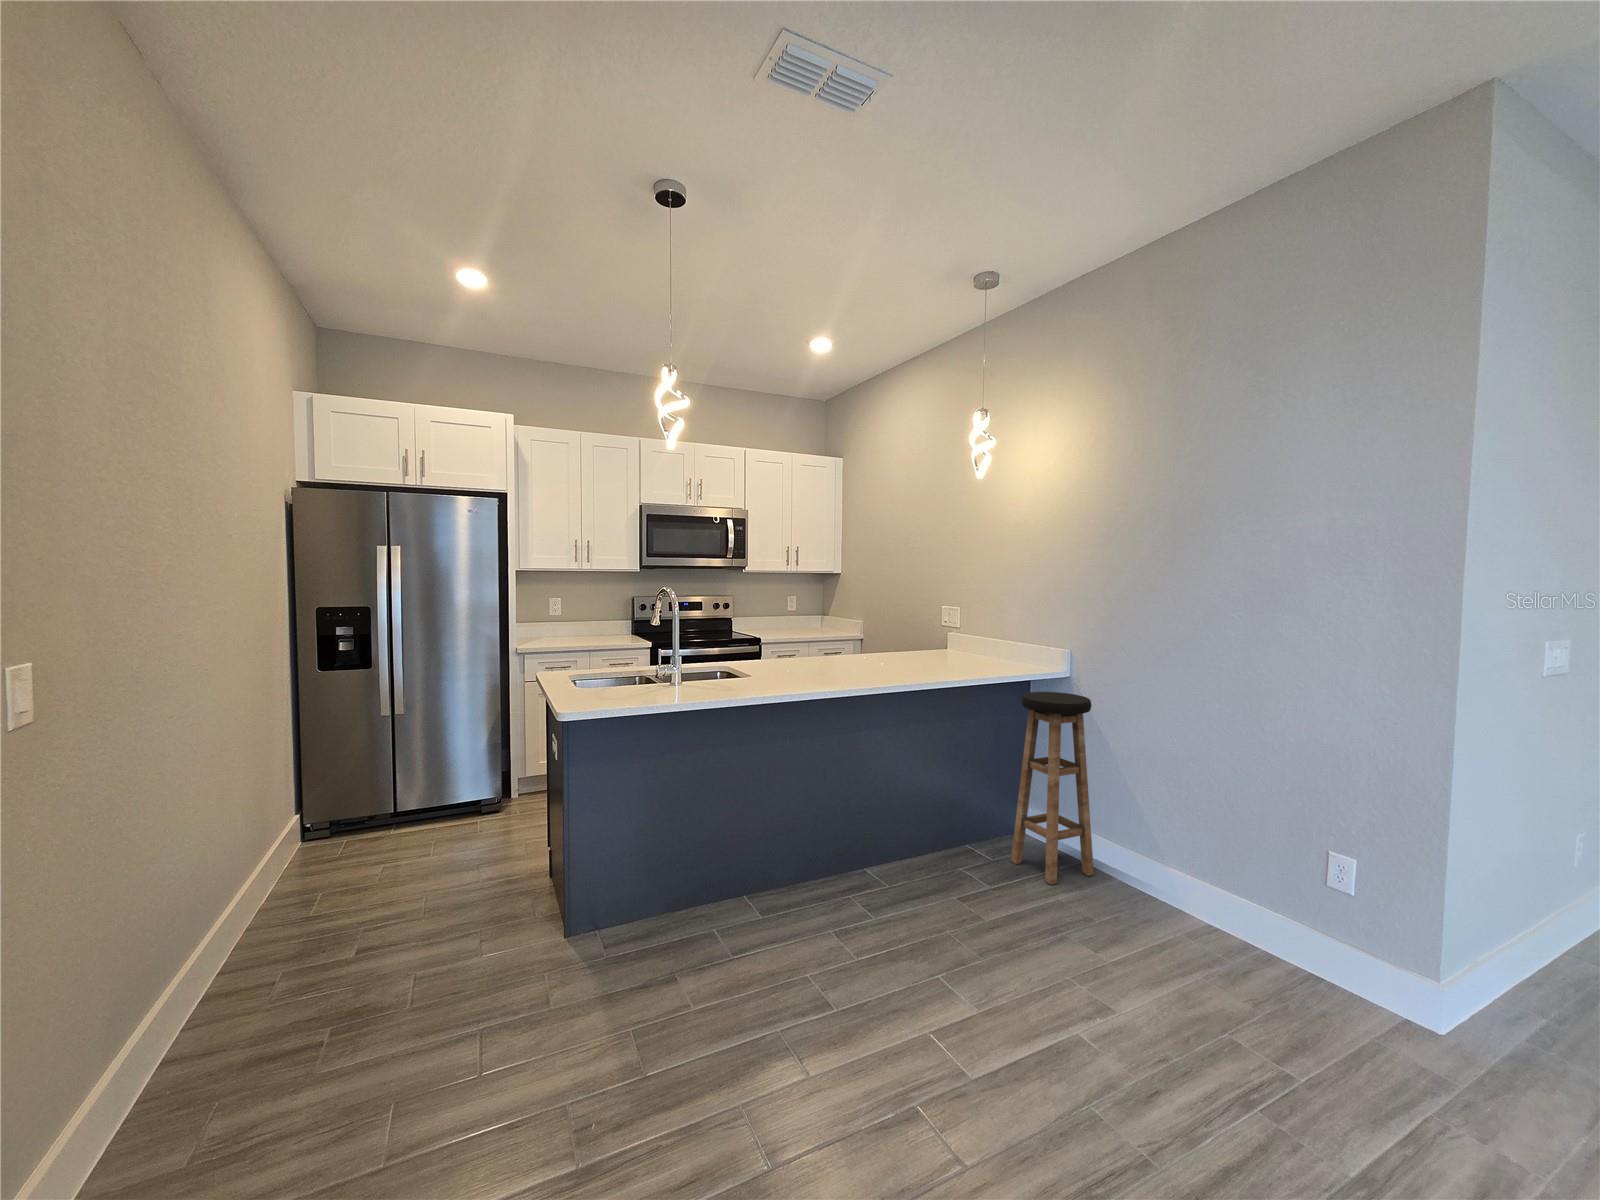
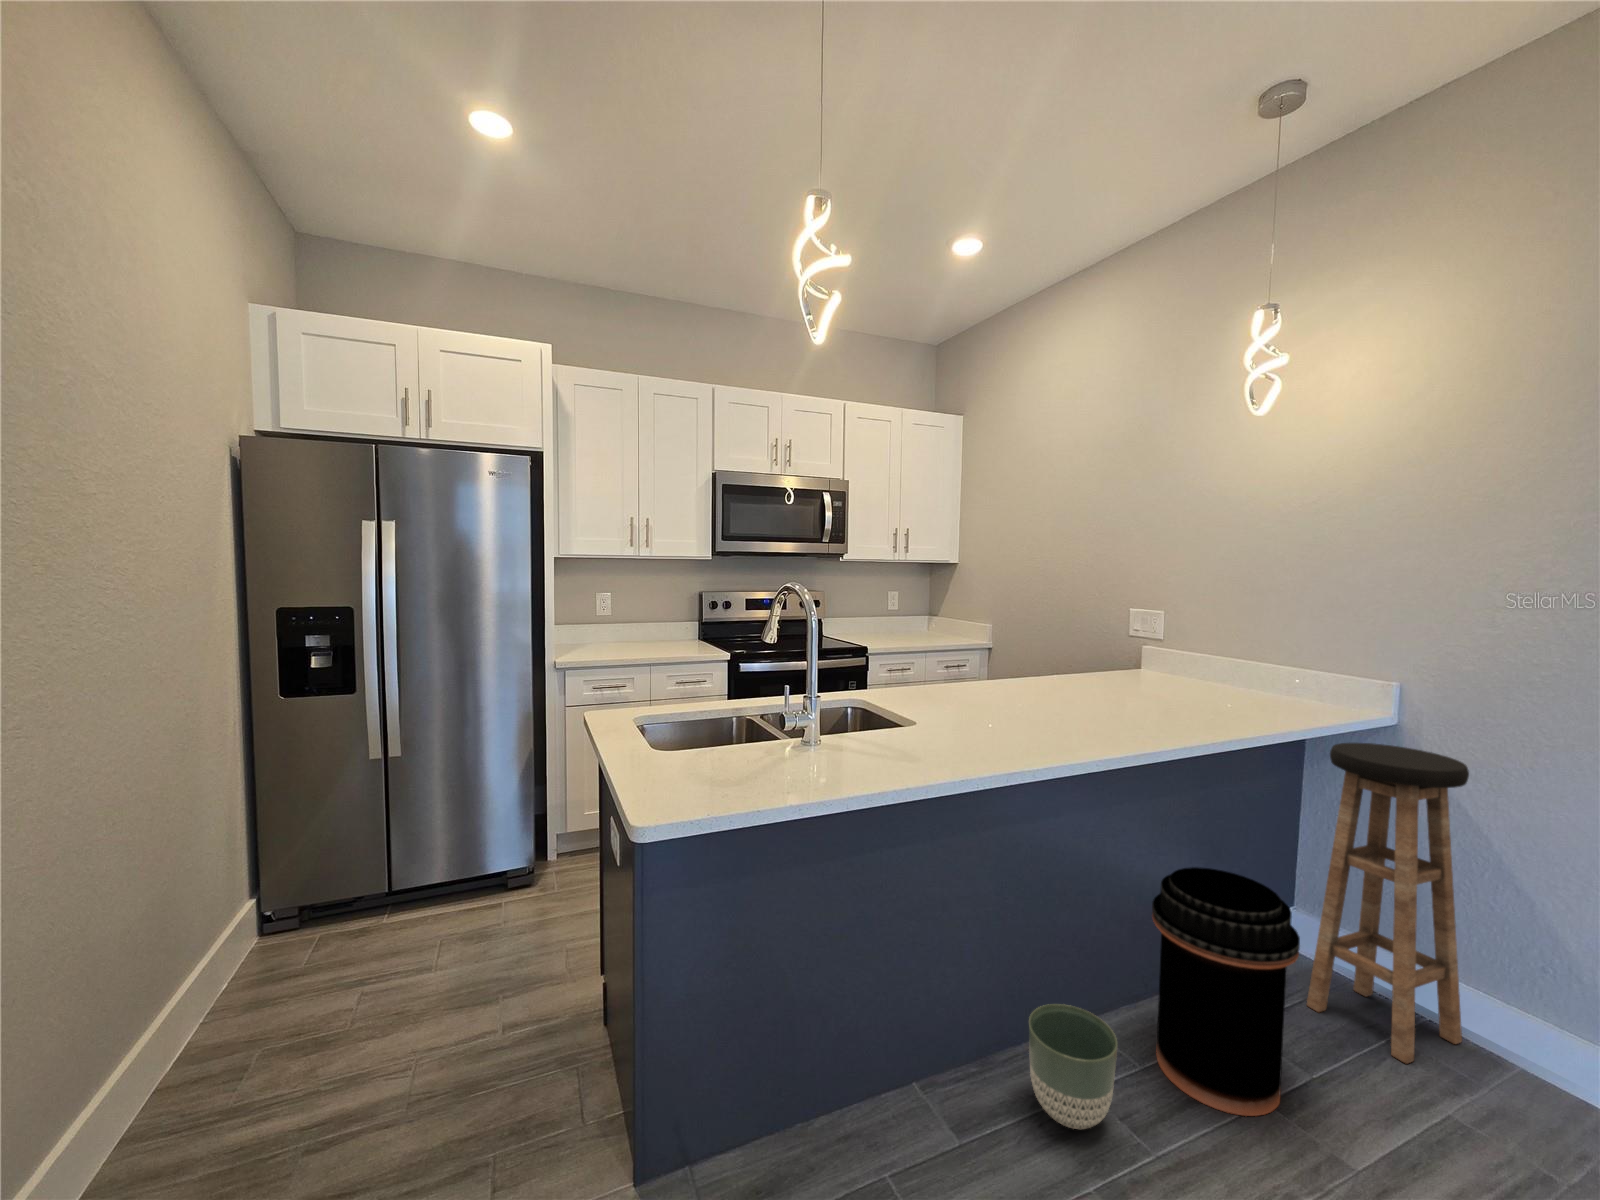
trash can: none [895,768,973,908] -> present [1152,867,1300,1116]
planter: none [808,848,857,914] -> present [1029,1004,1117,1129]

